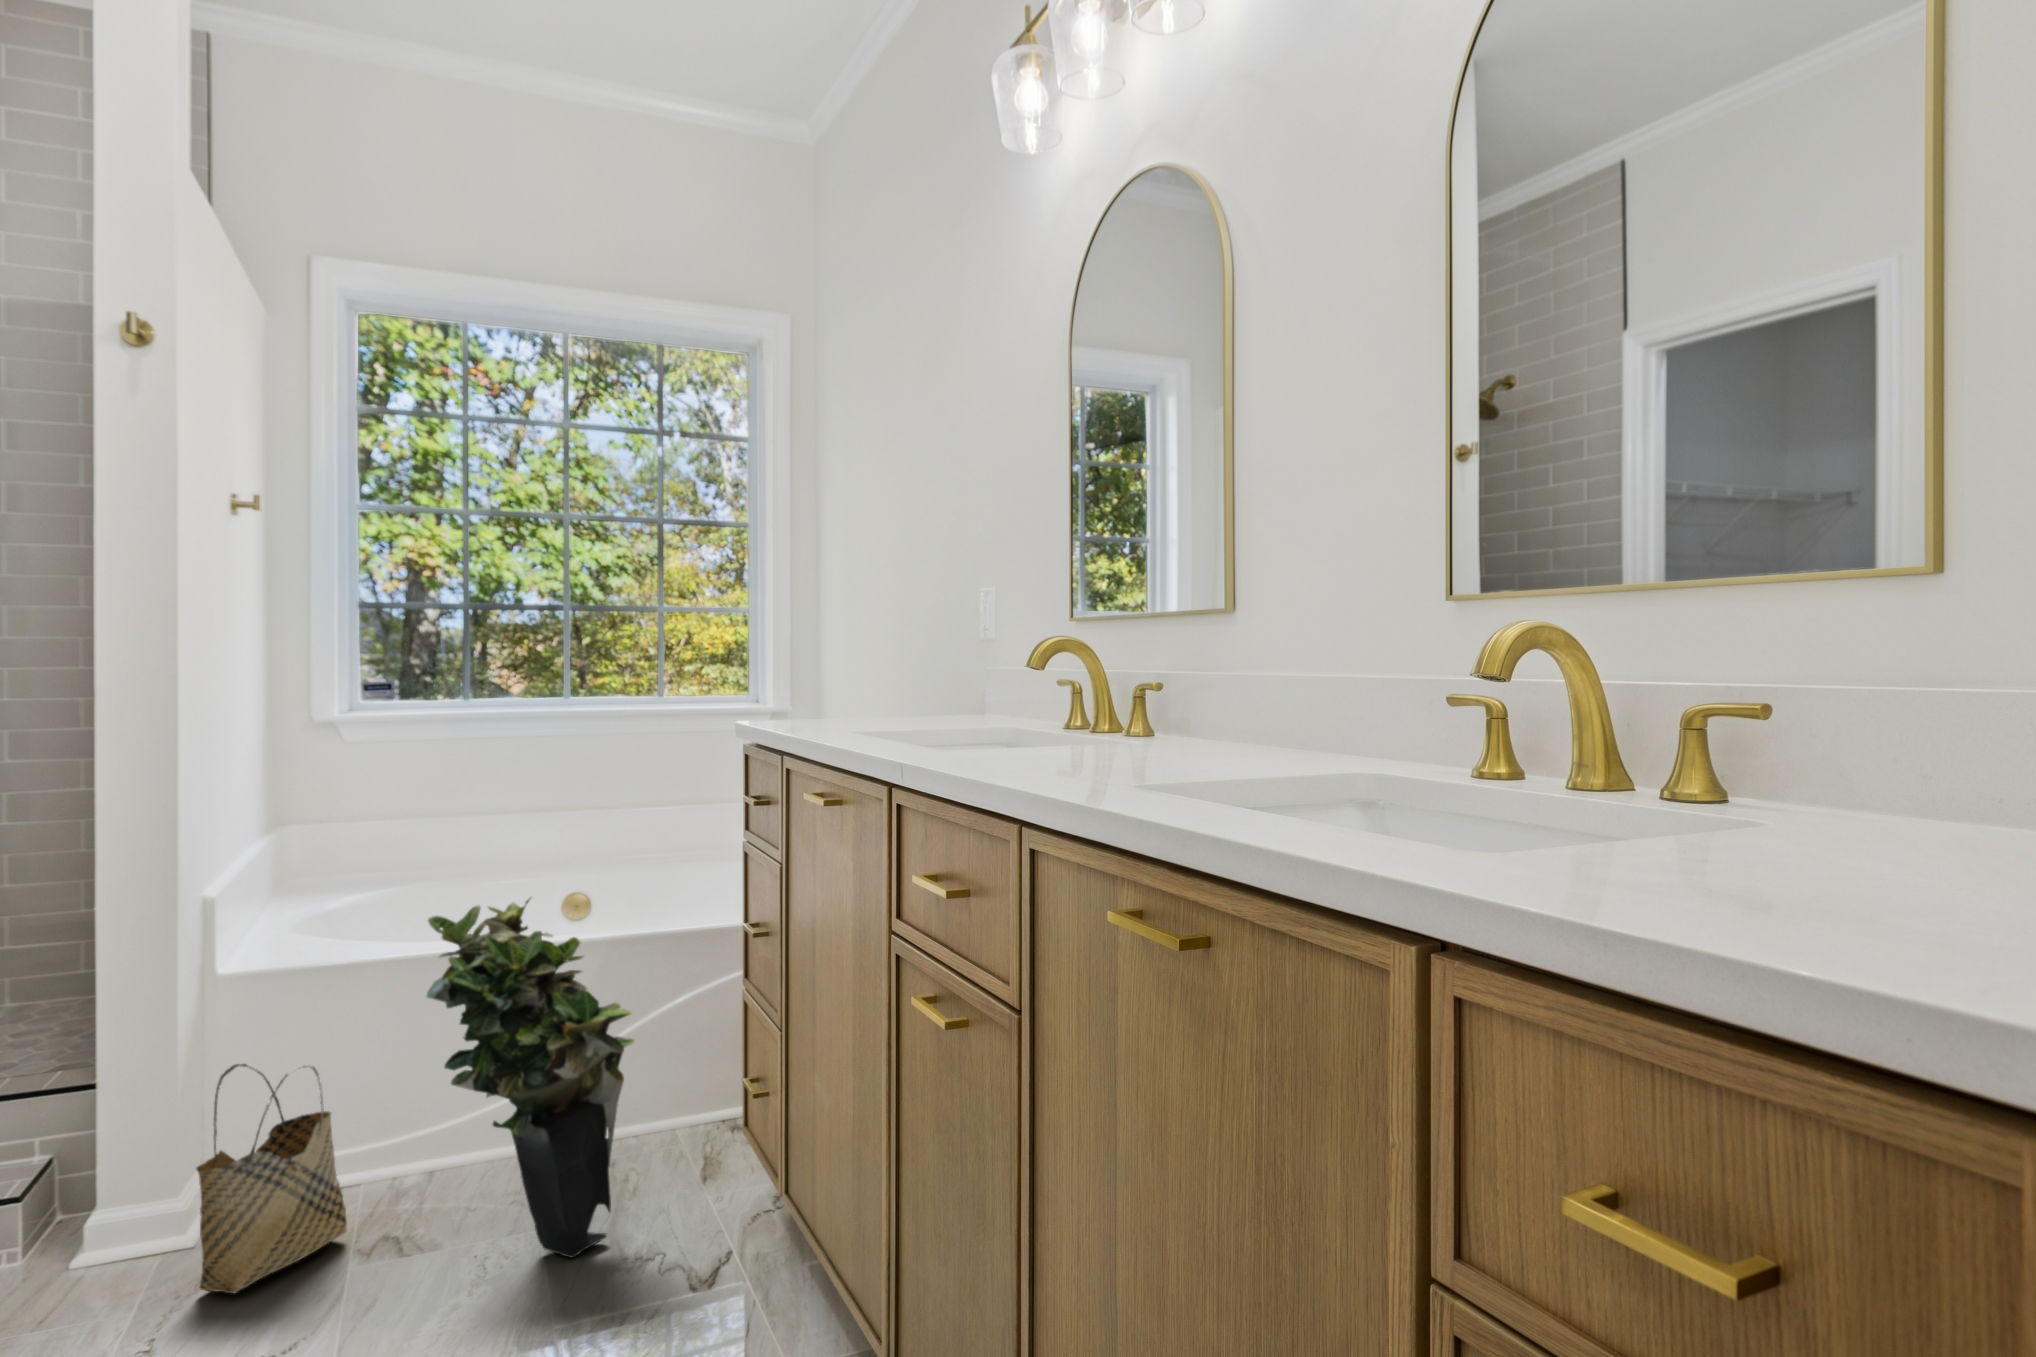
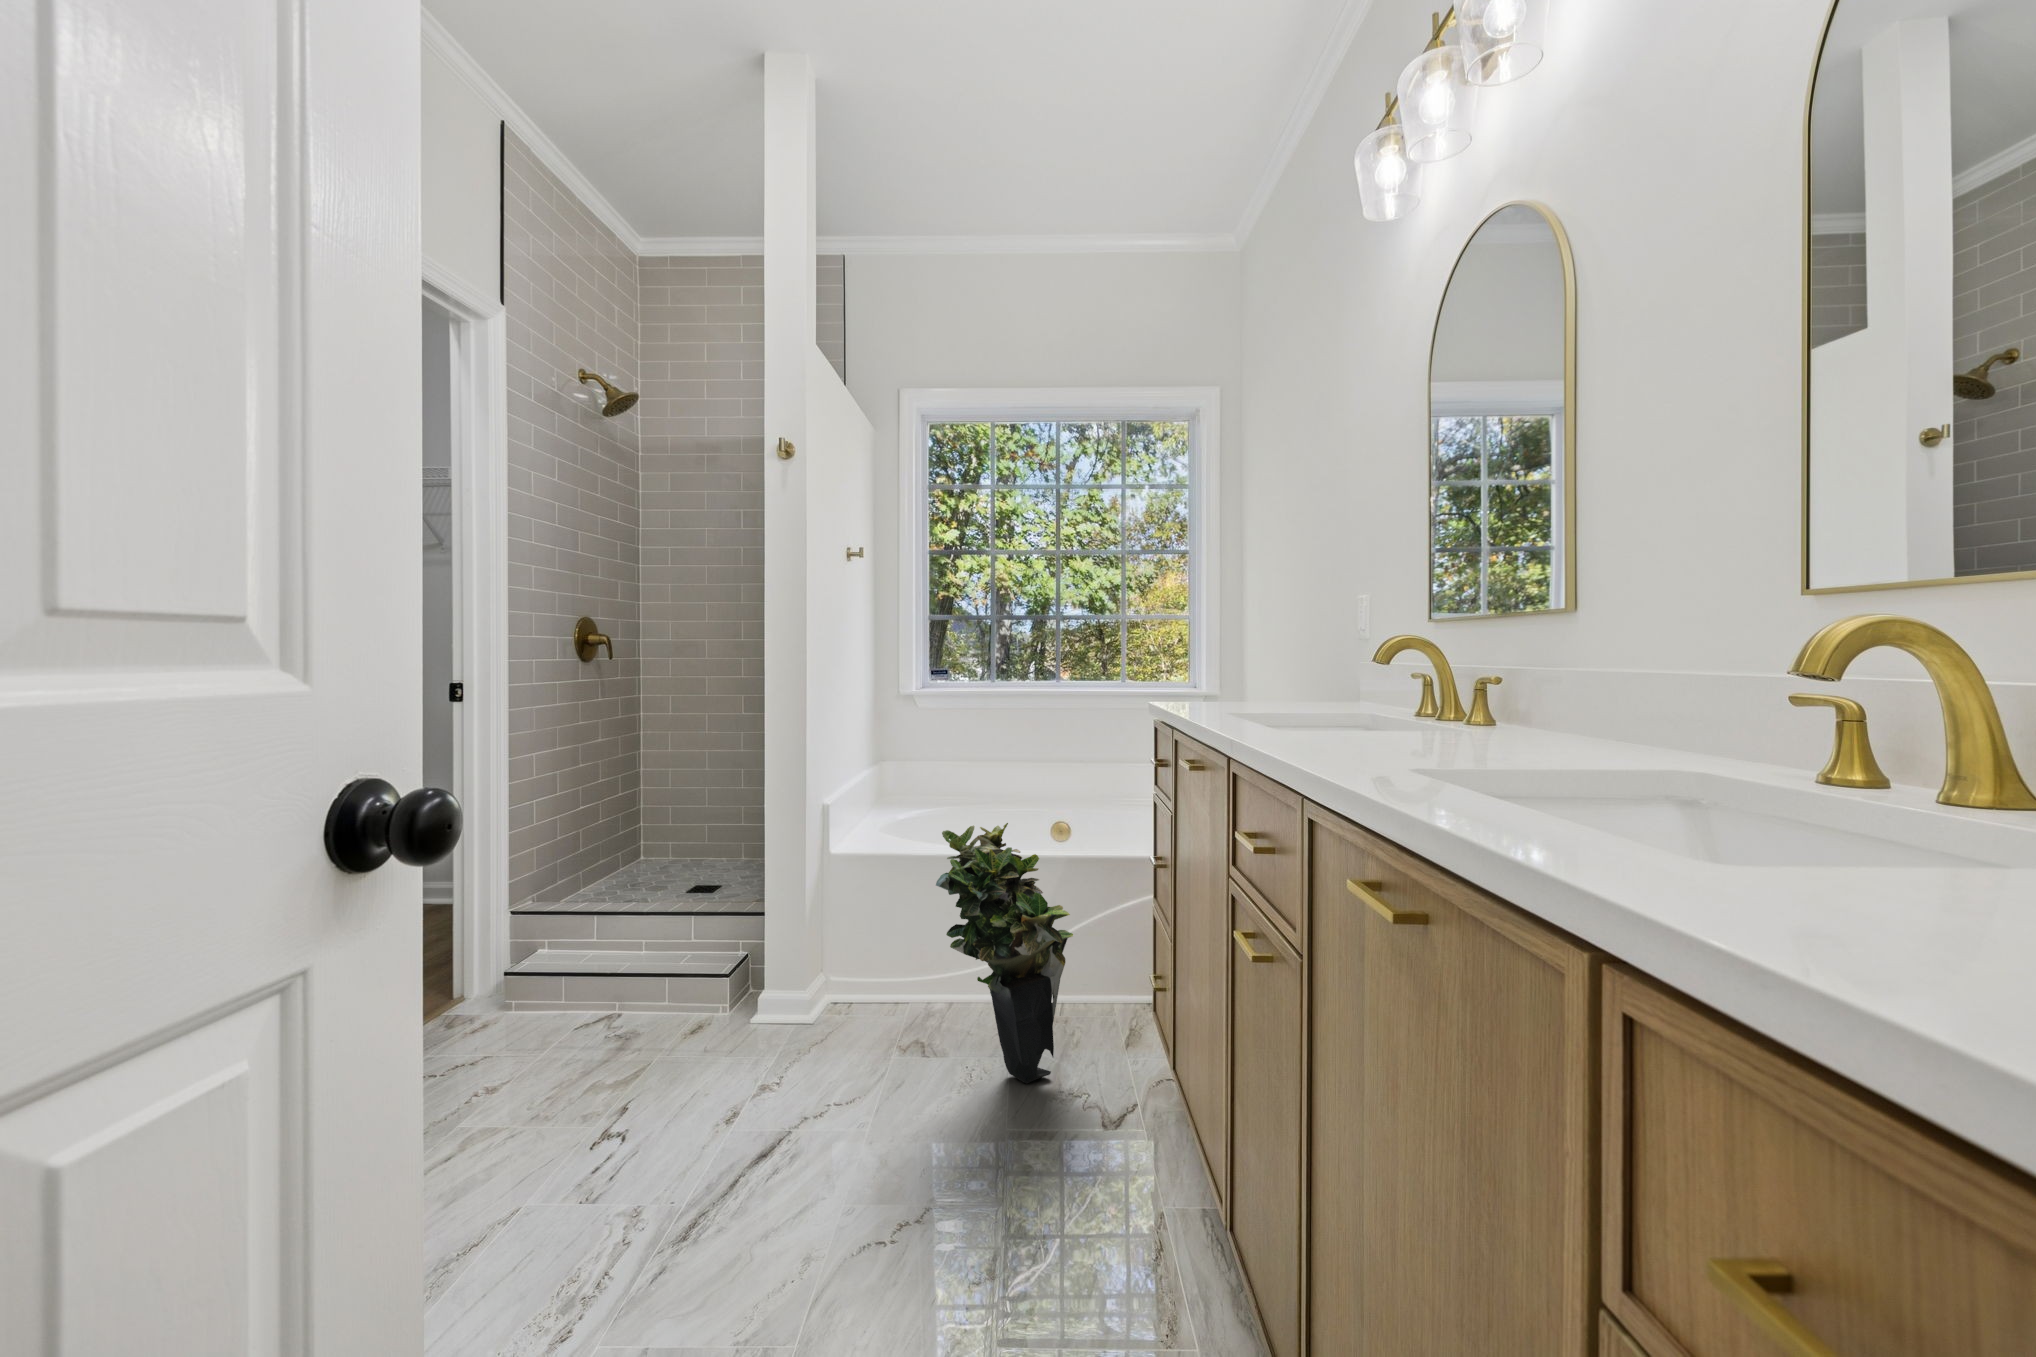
woven basket: present [196,1064,347,1293] -> none [809,914,895,1060]

